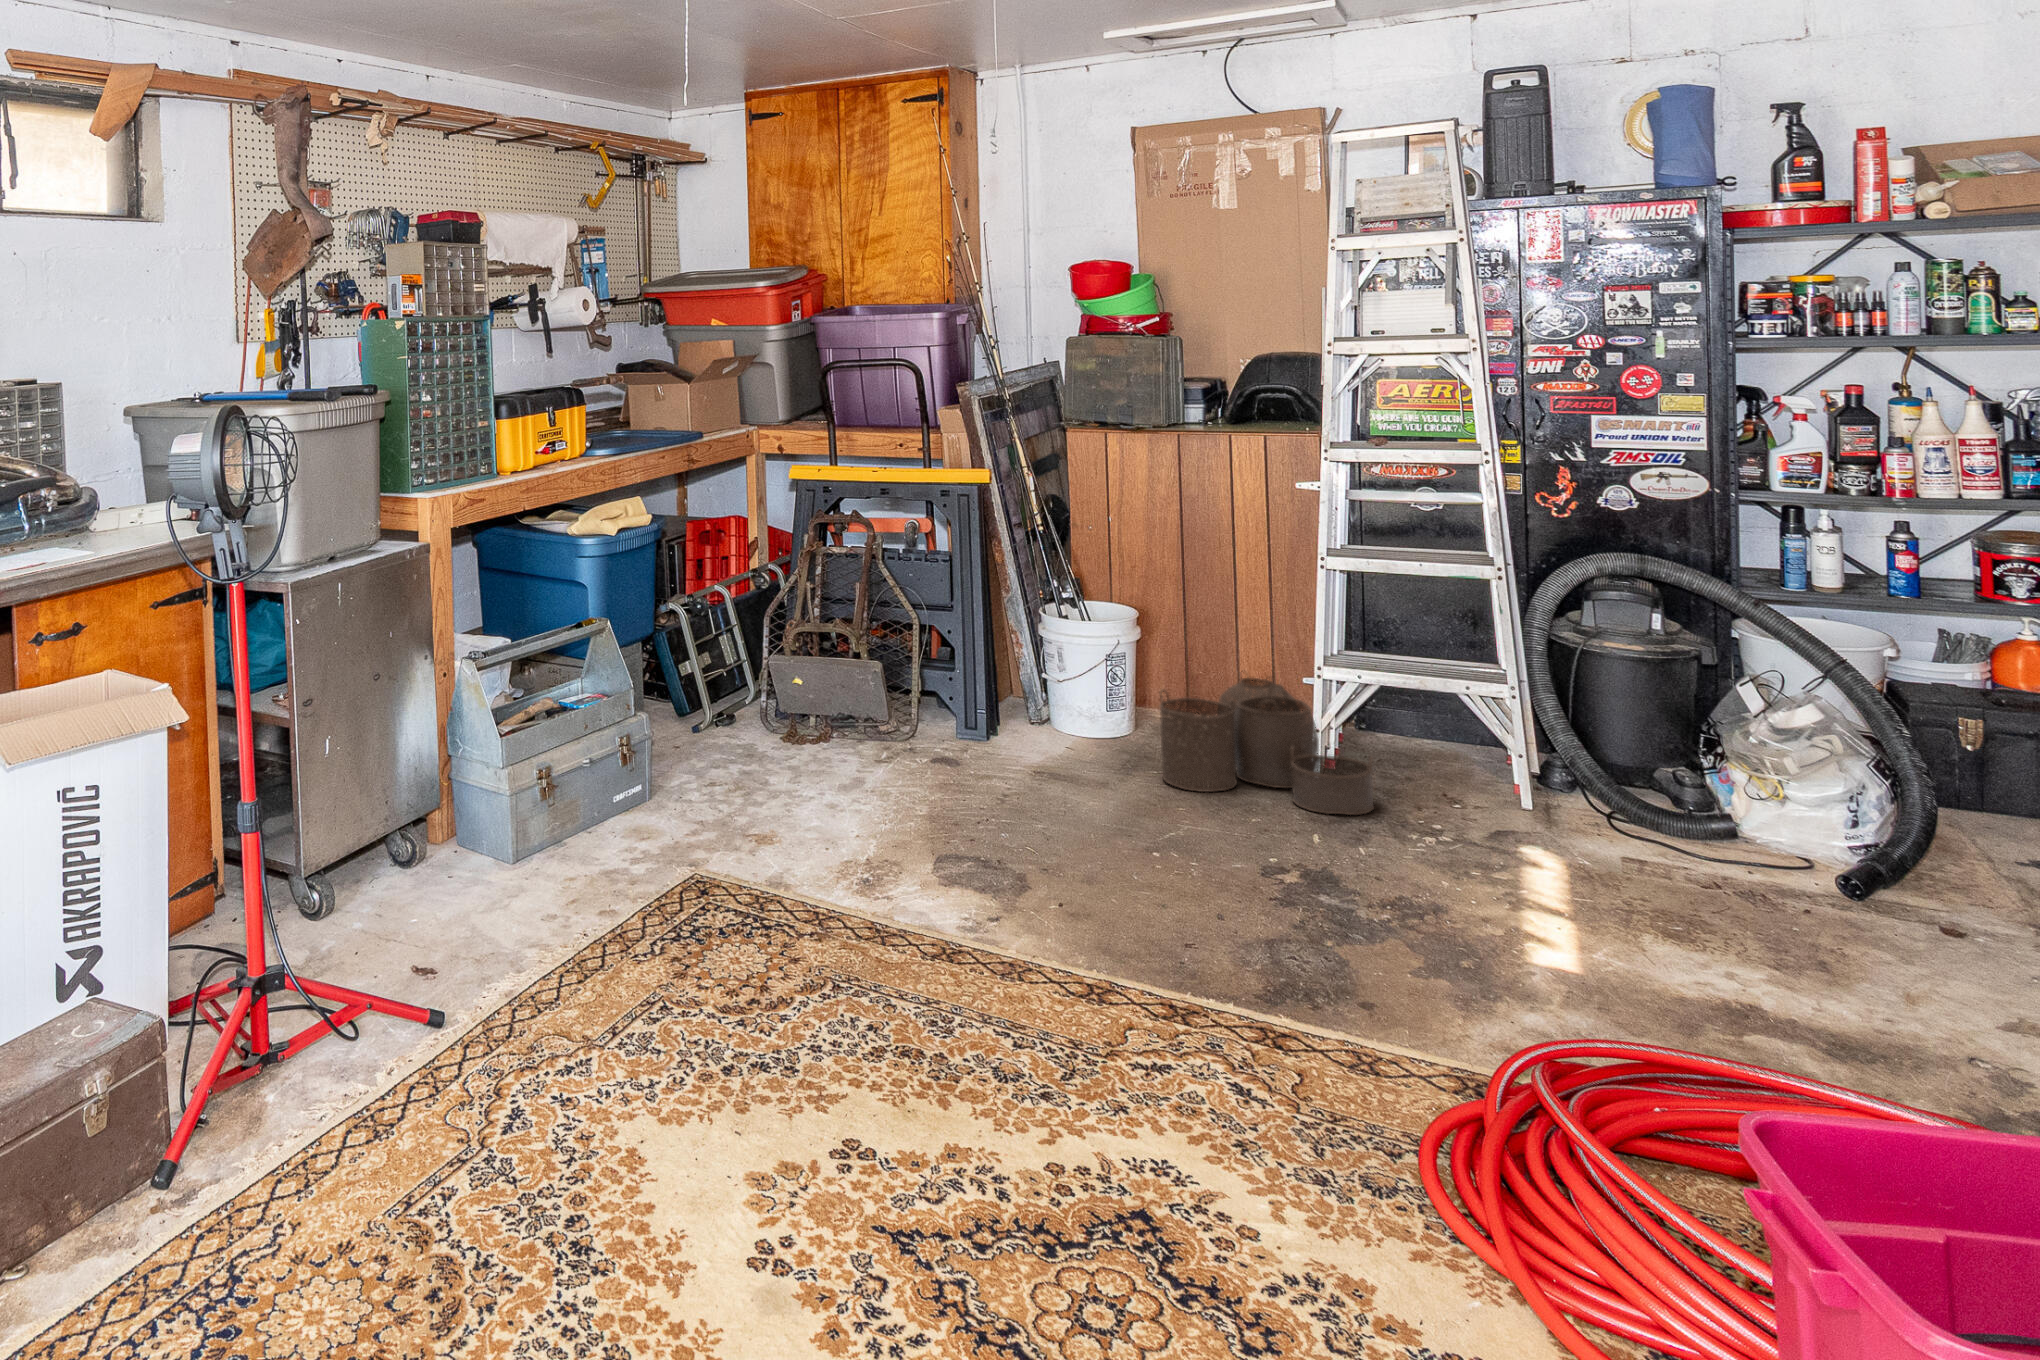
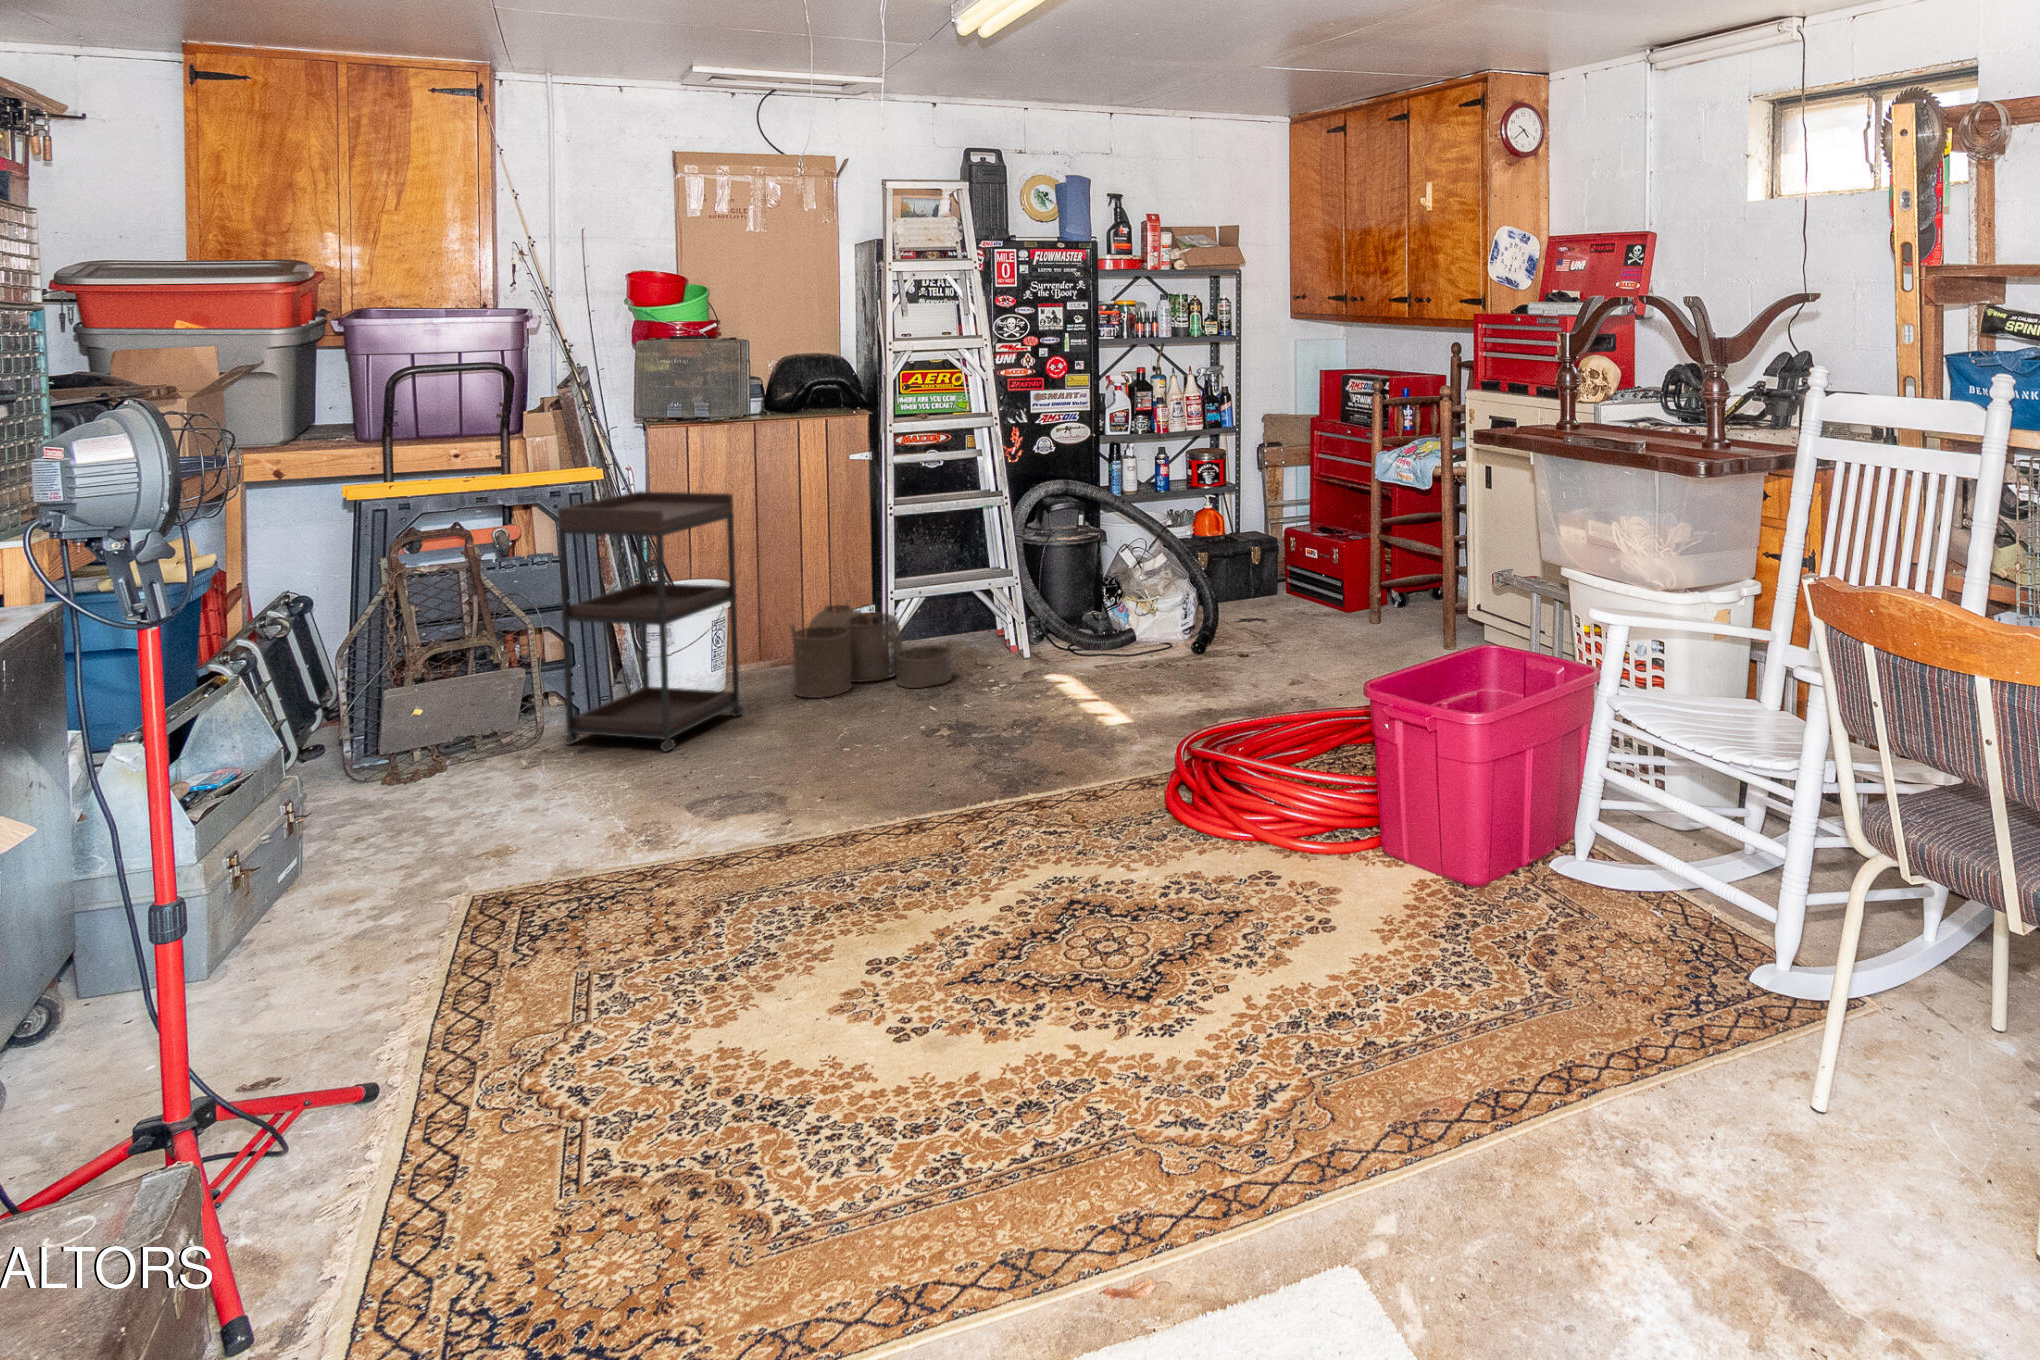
shelving unit: none [897,507,1087,803] -> present [558,491,744,752]

